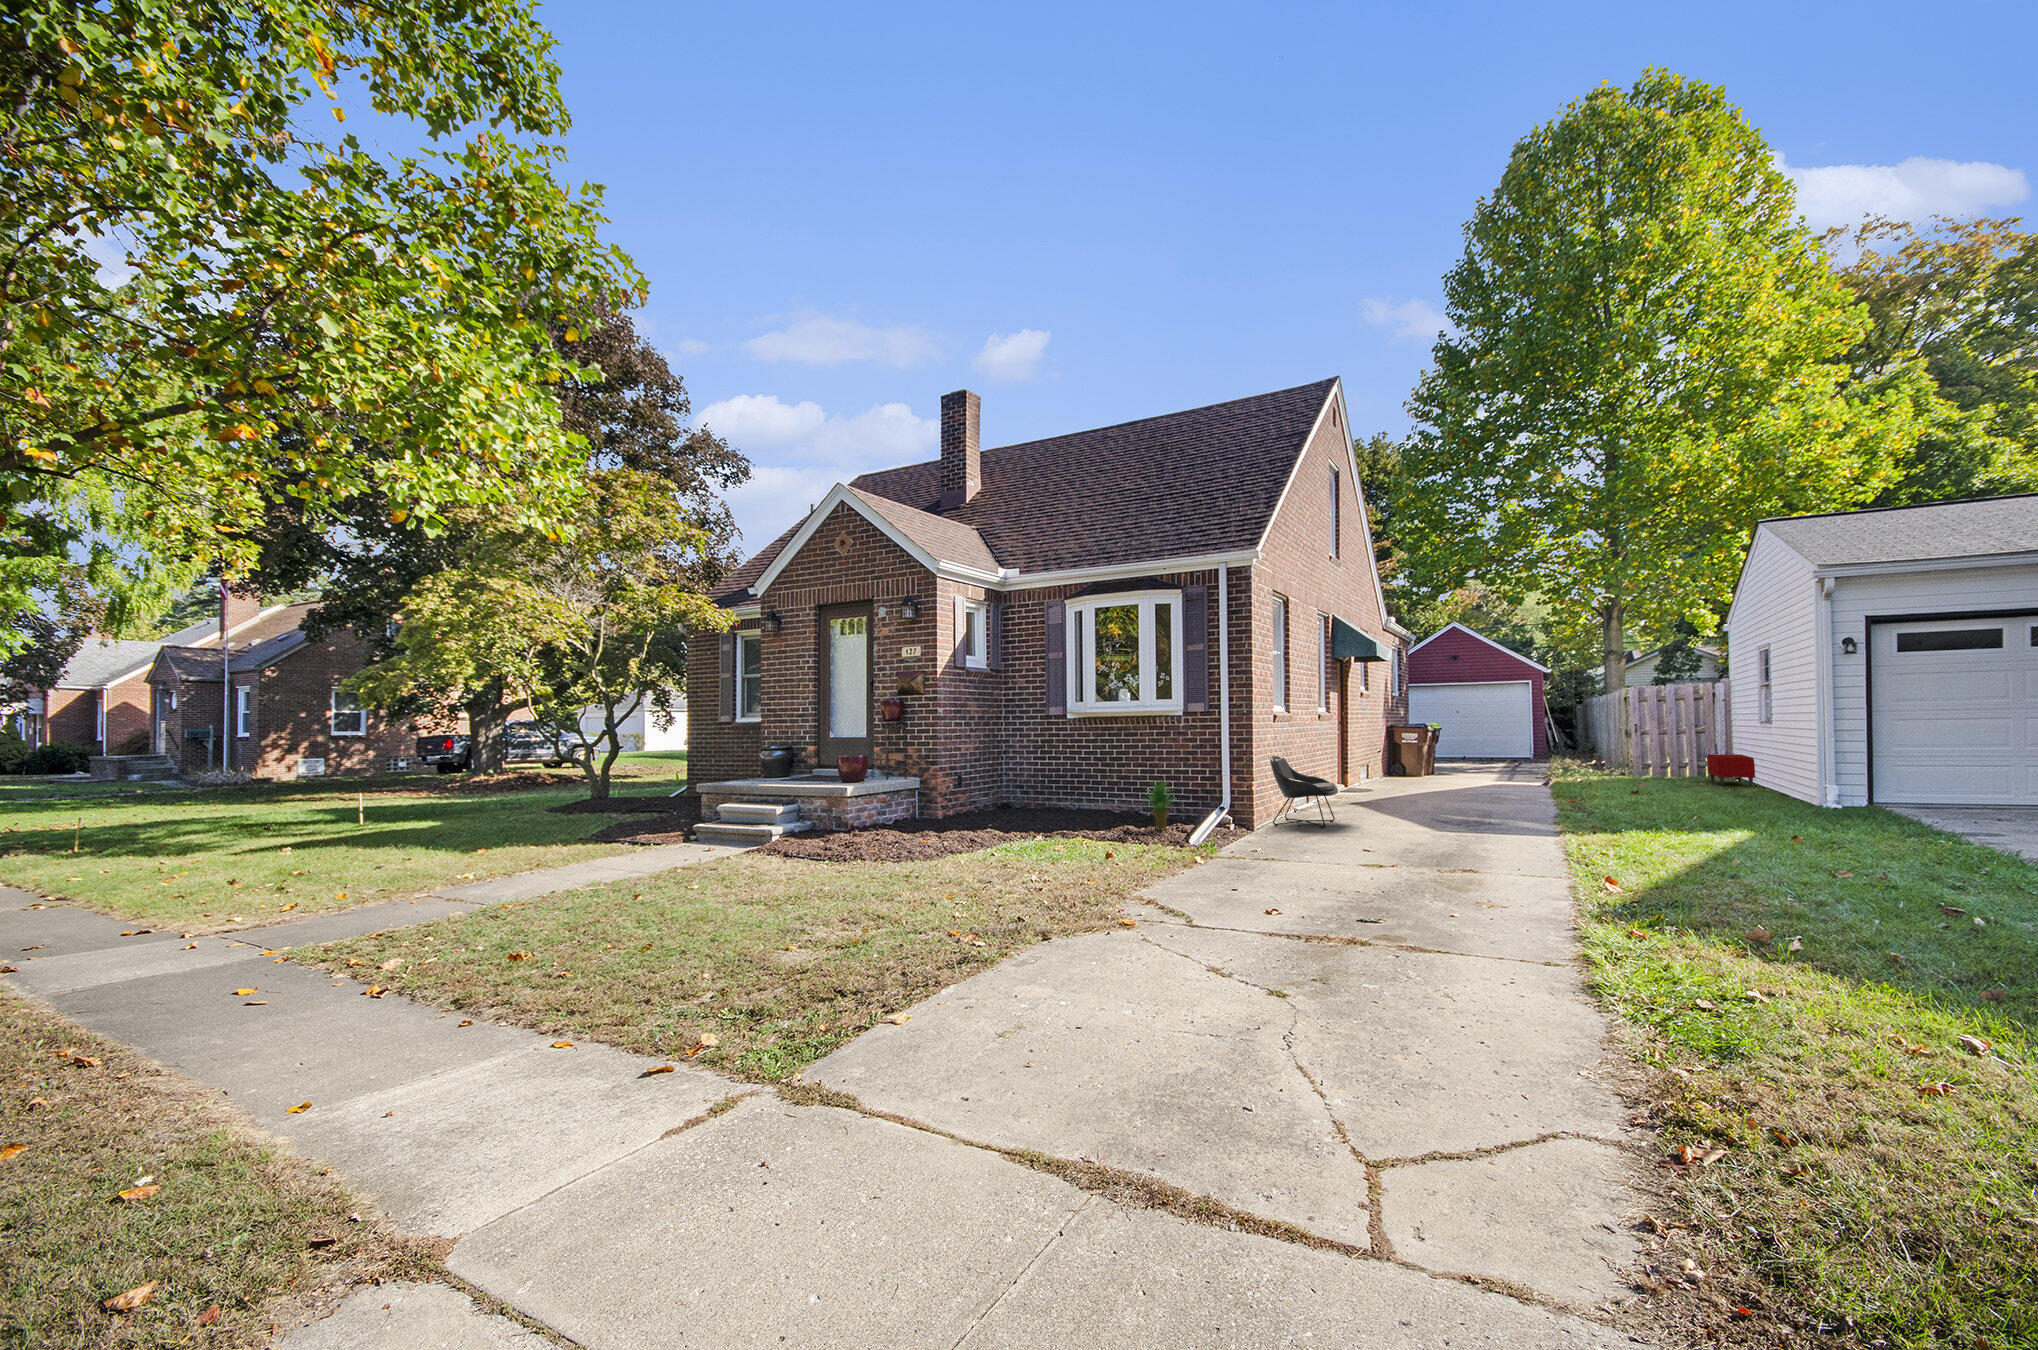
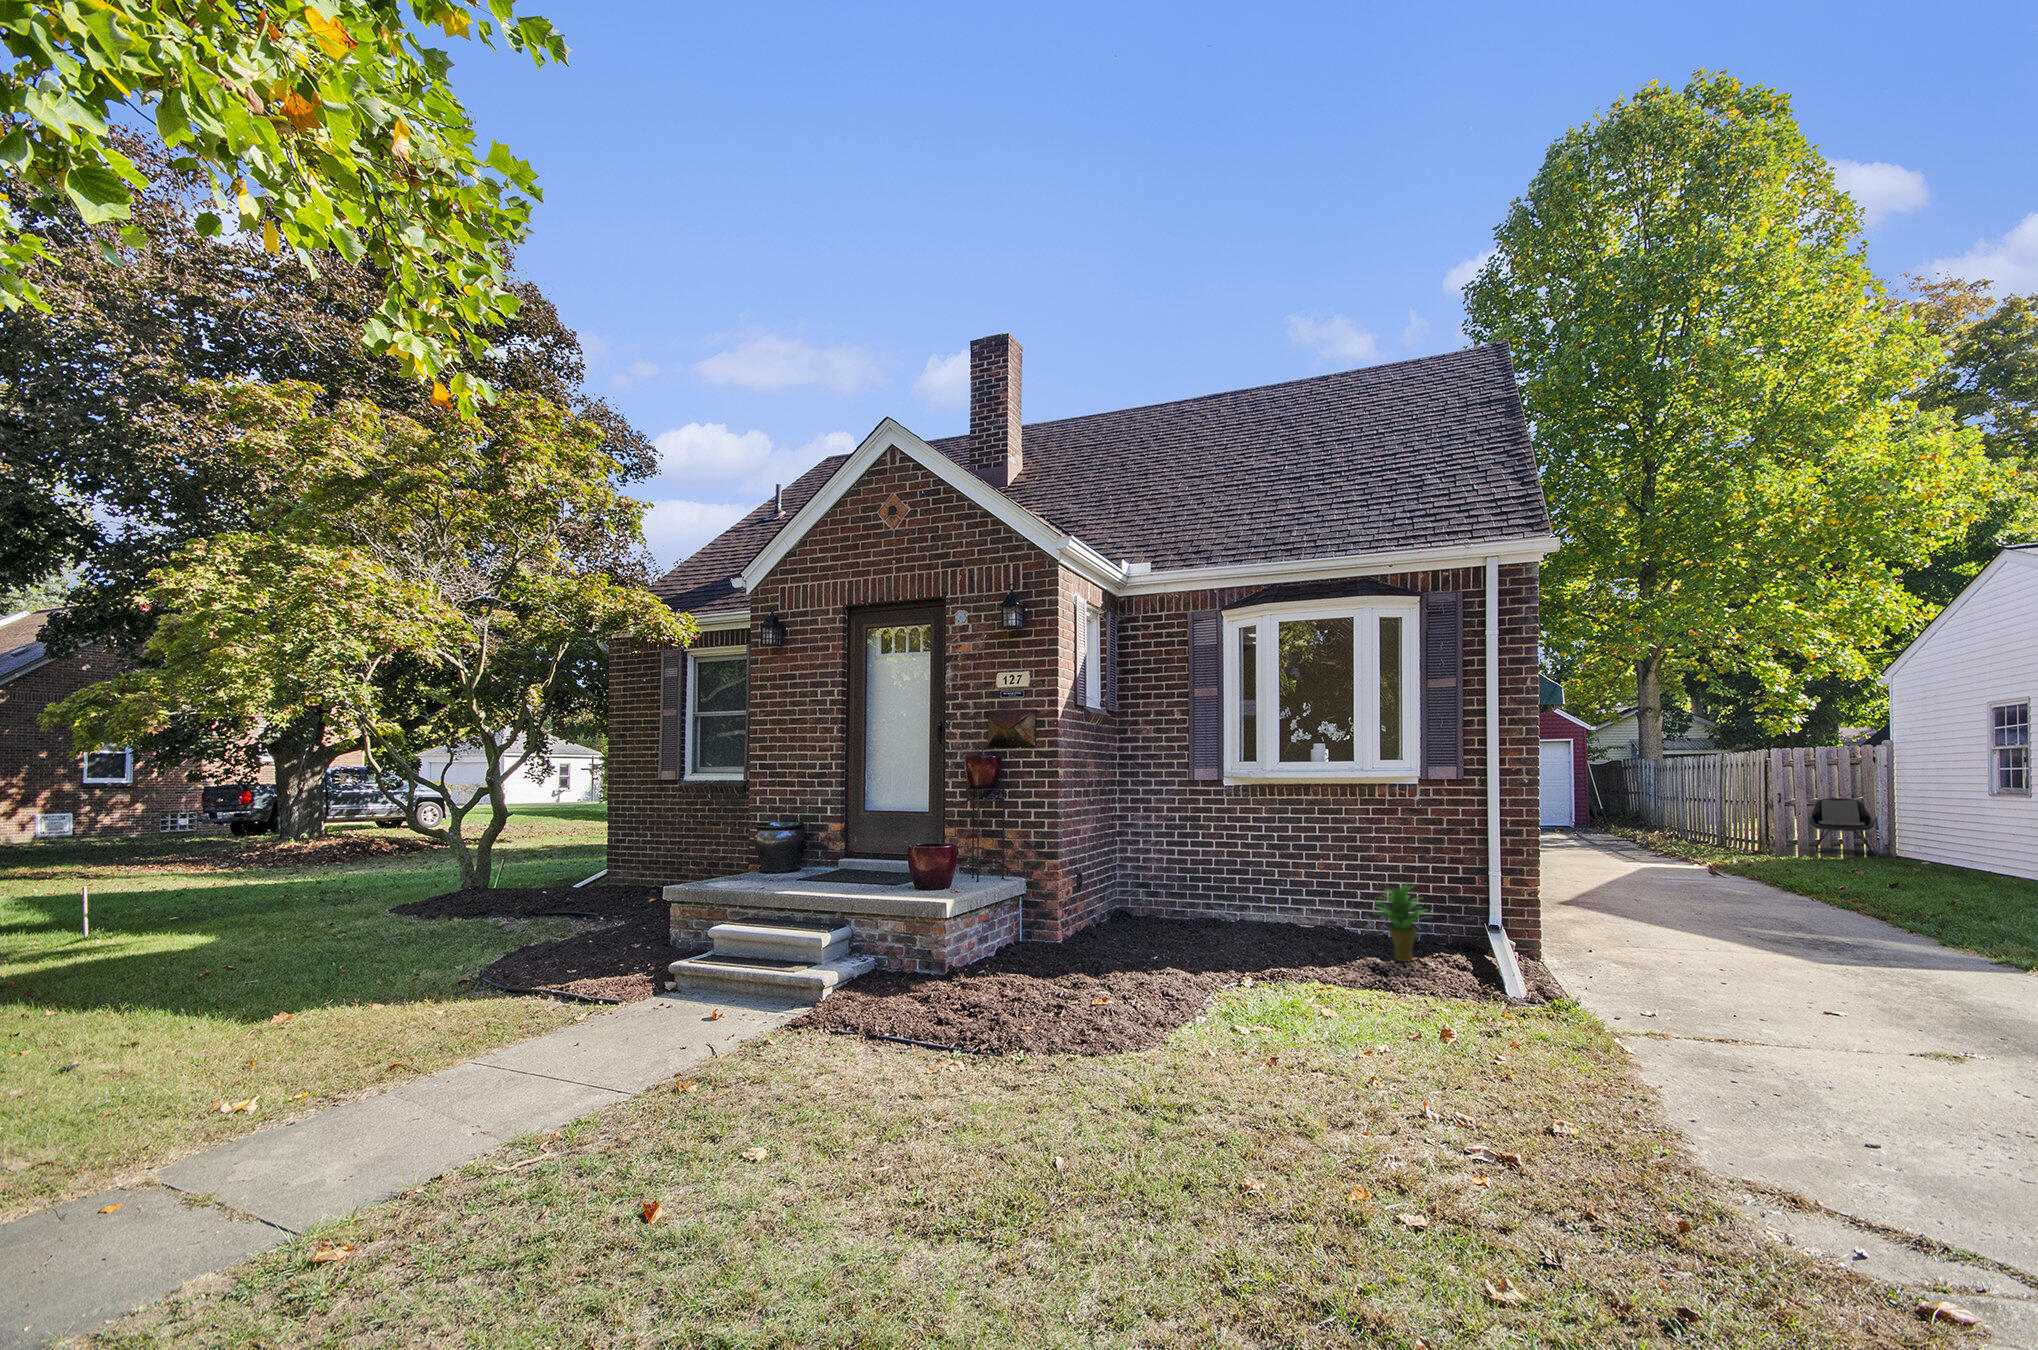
bench: present [1708,754,1755,787] -> none [1902,830,1987,873]
lounge chair: present [1270,756,1338,828] -> present [1808,798,1875,855]

